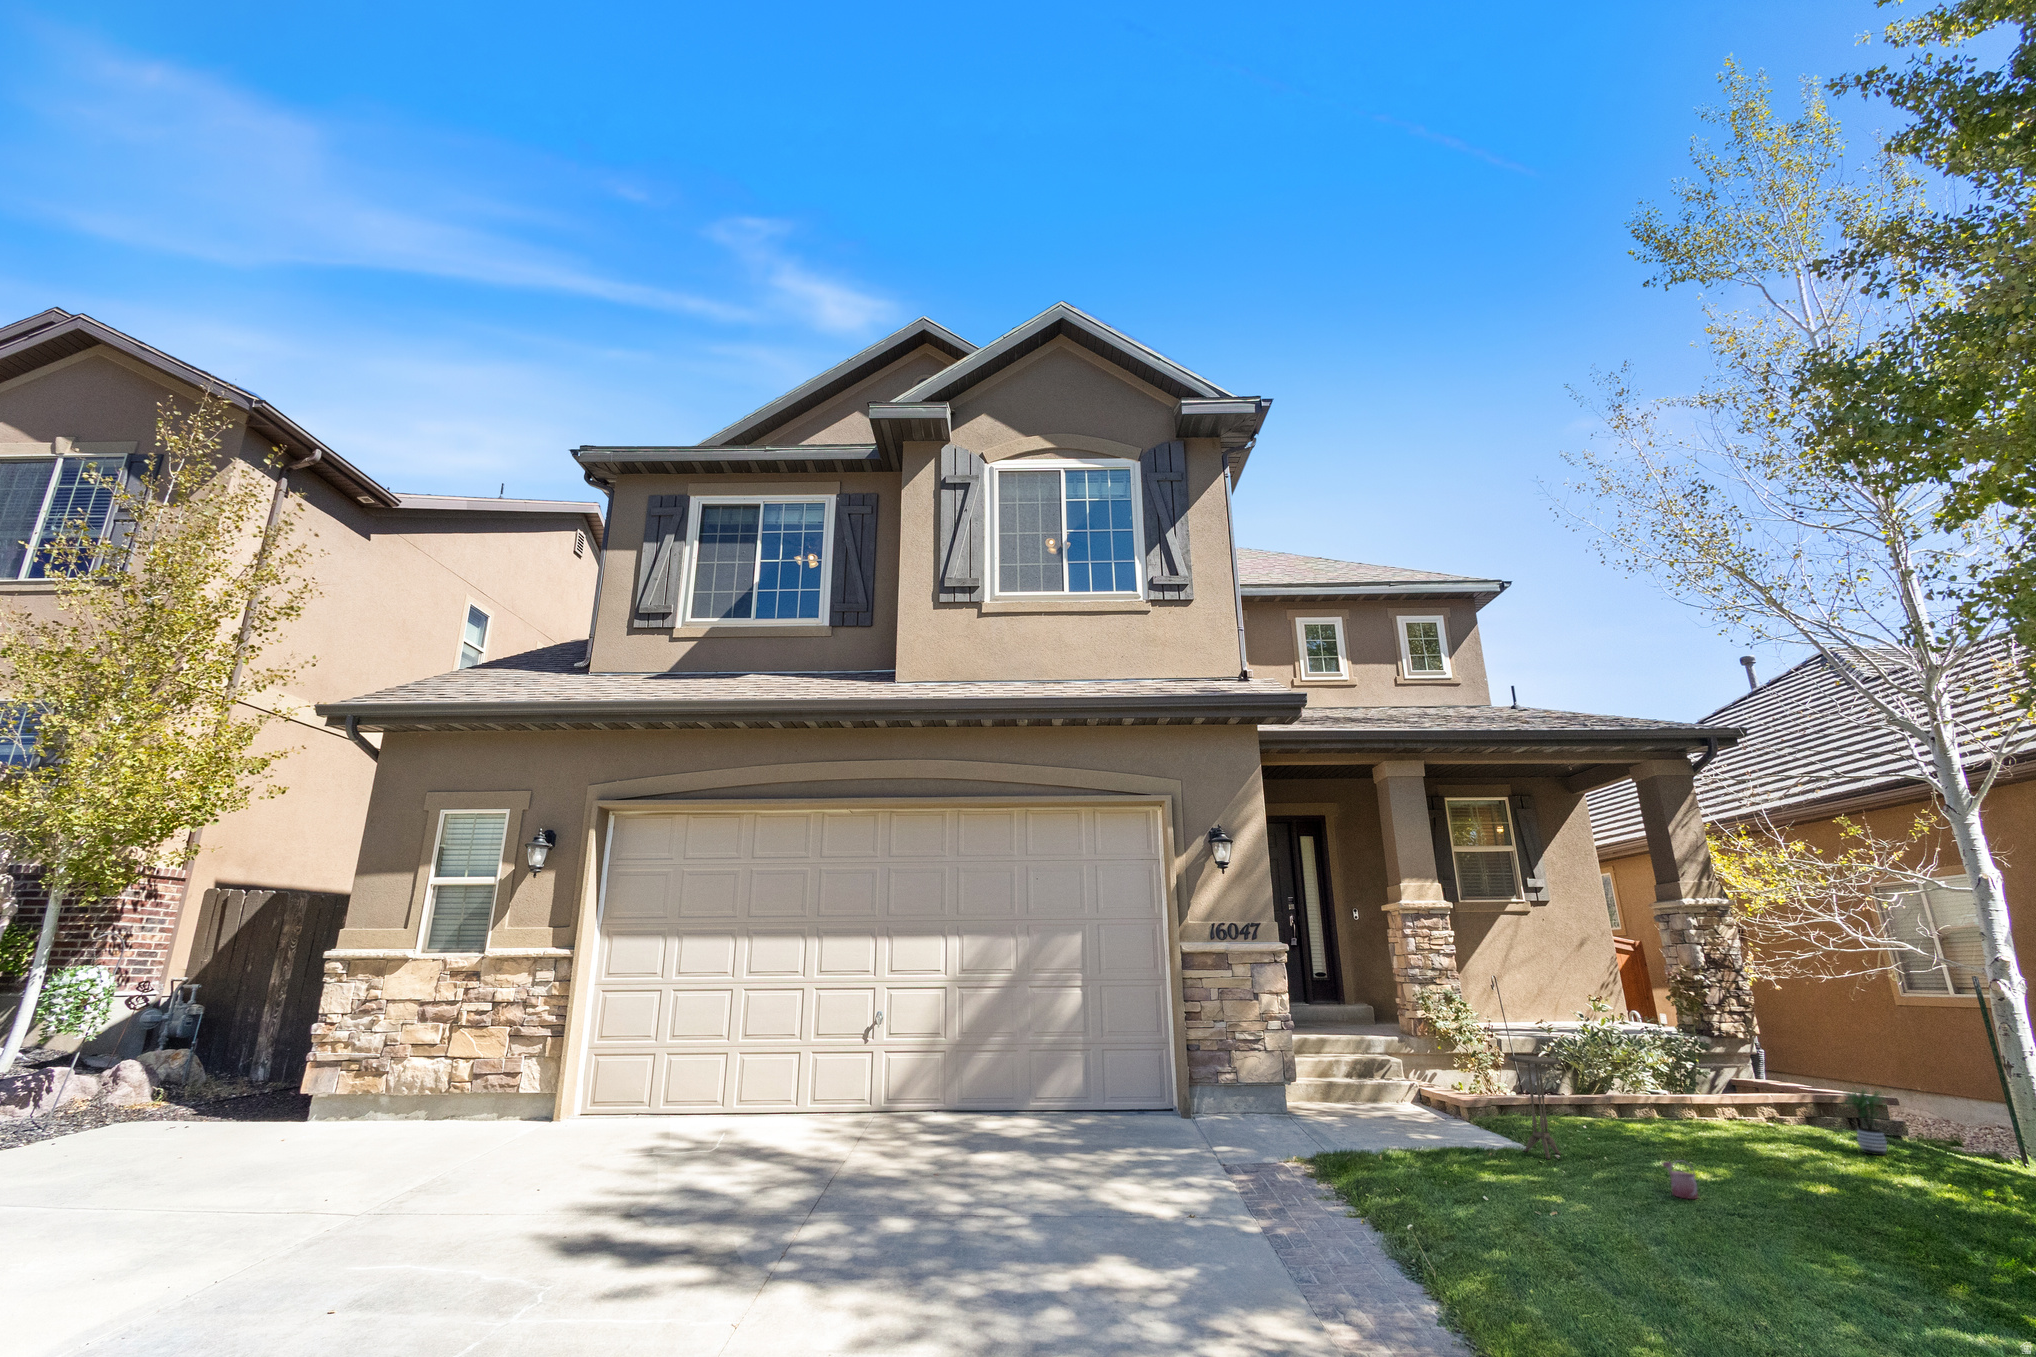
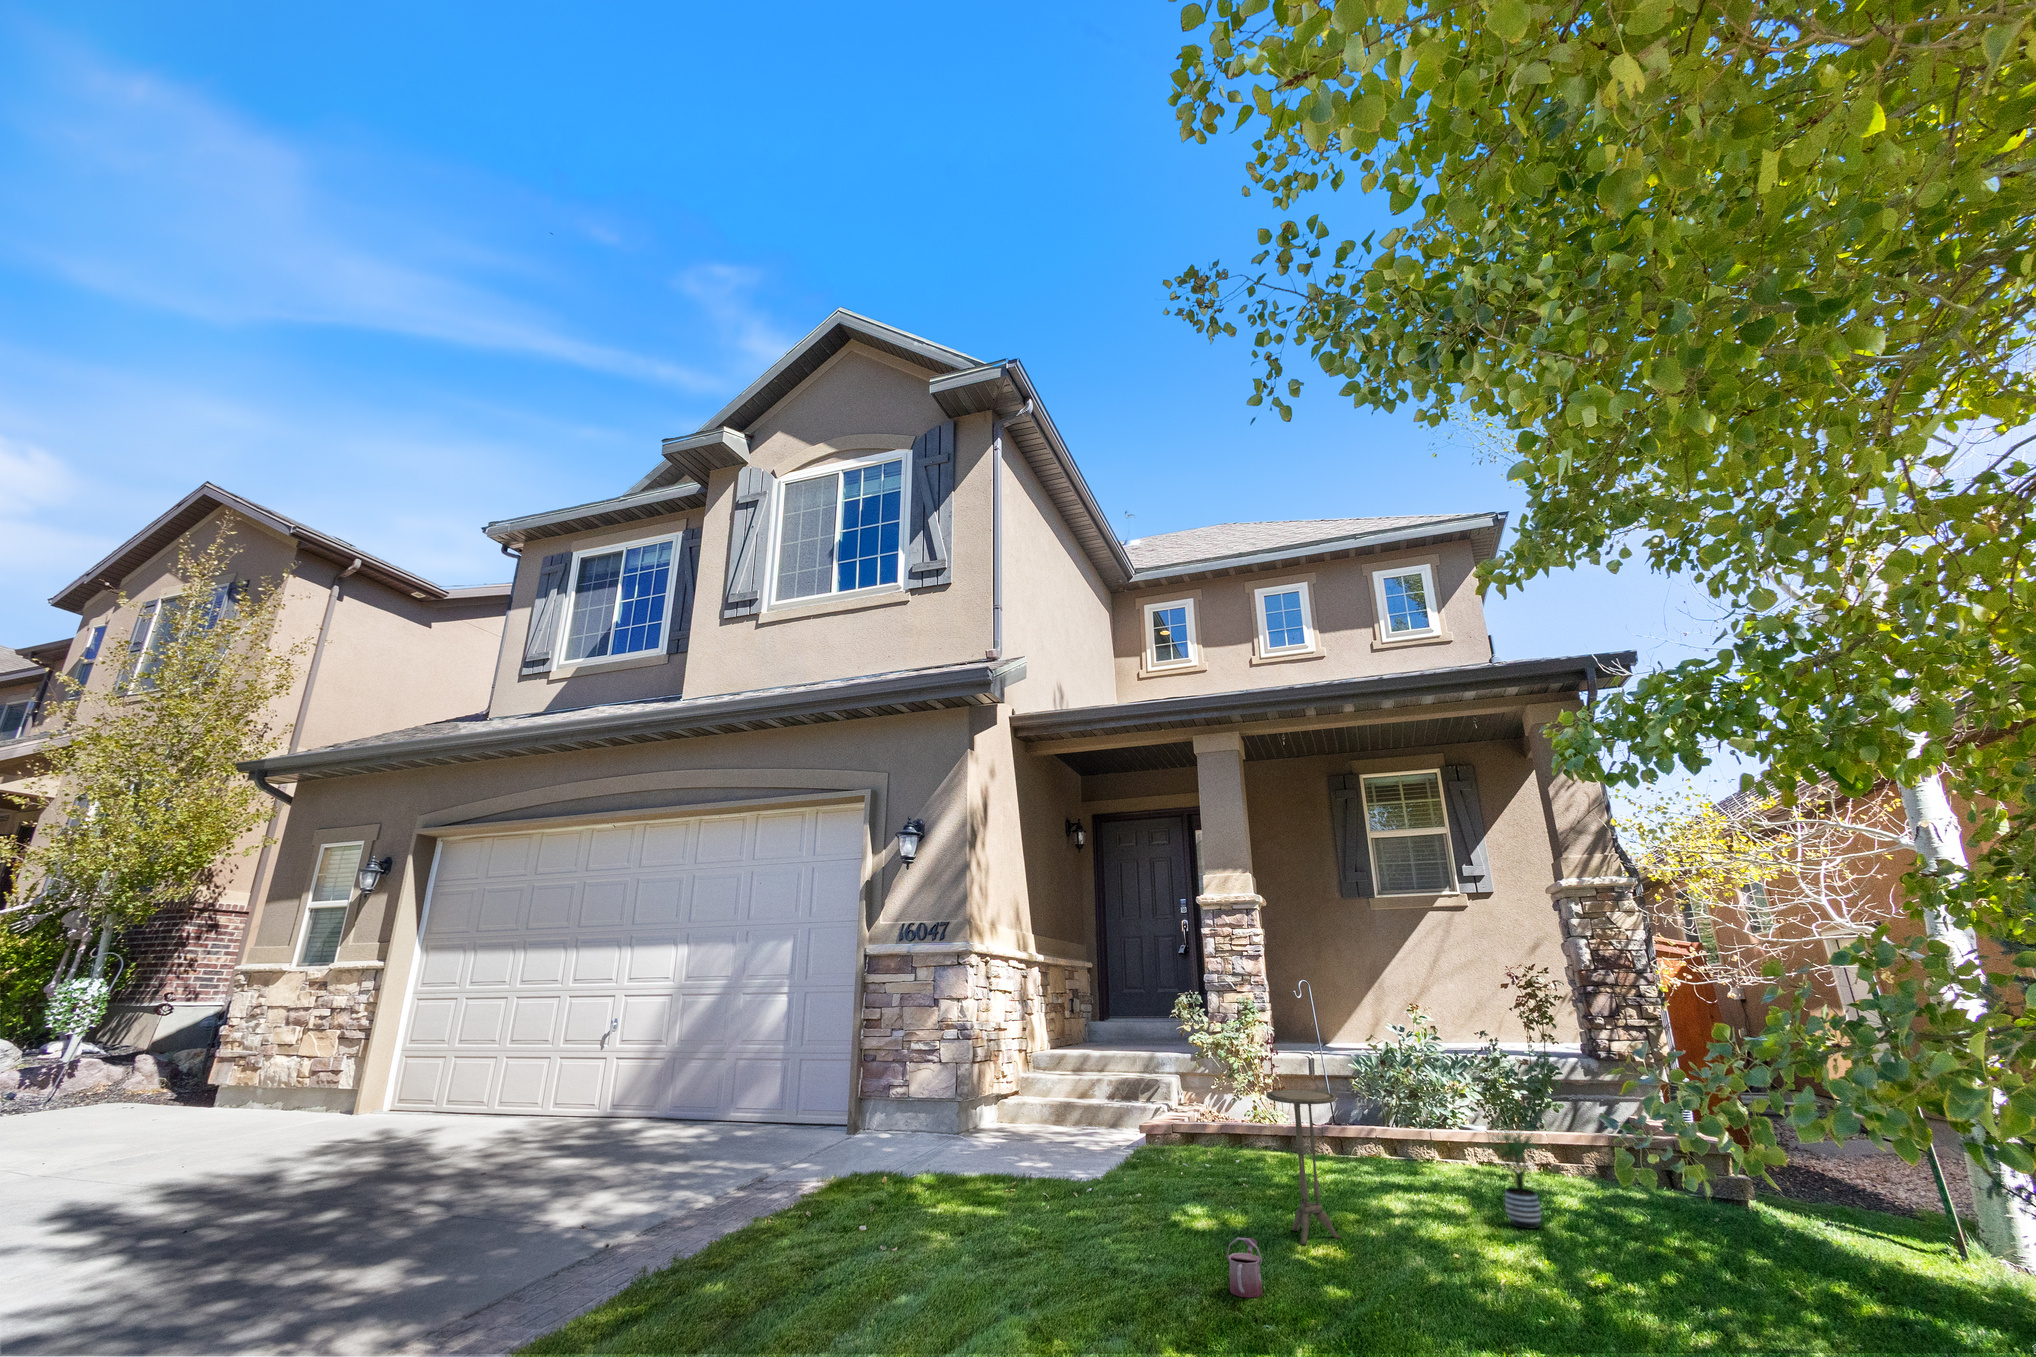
side table: present [1508,1055,1561,1159] -> present [1266,1090,1341,1245]
watering can: present [1662,1161,1698,1199] -> present [1226,1237,1263,1298]

